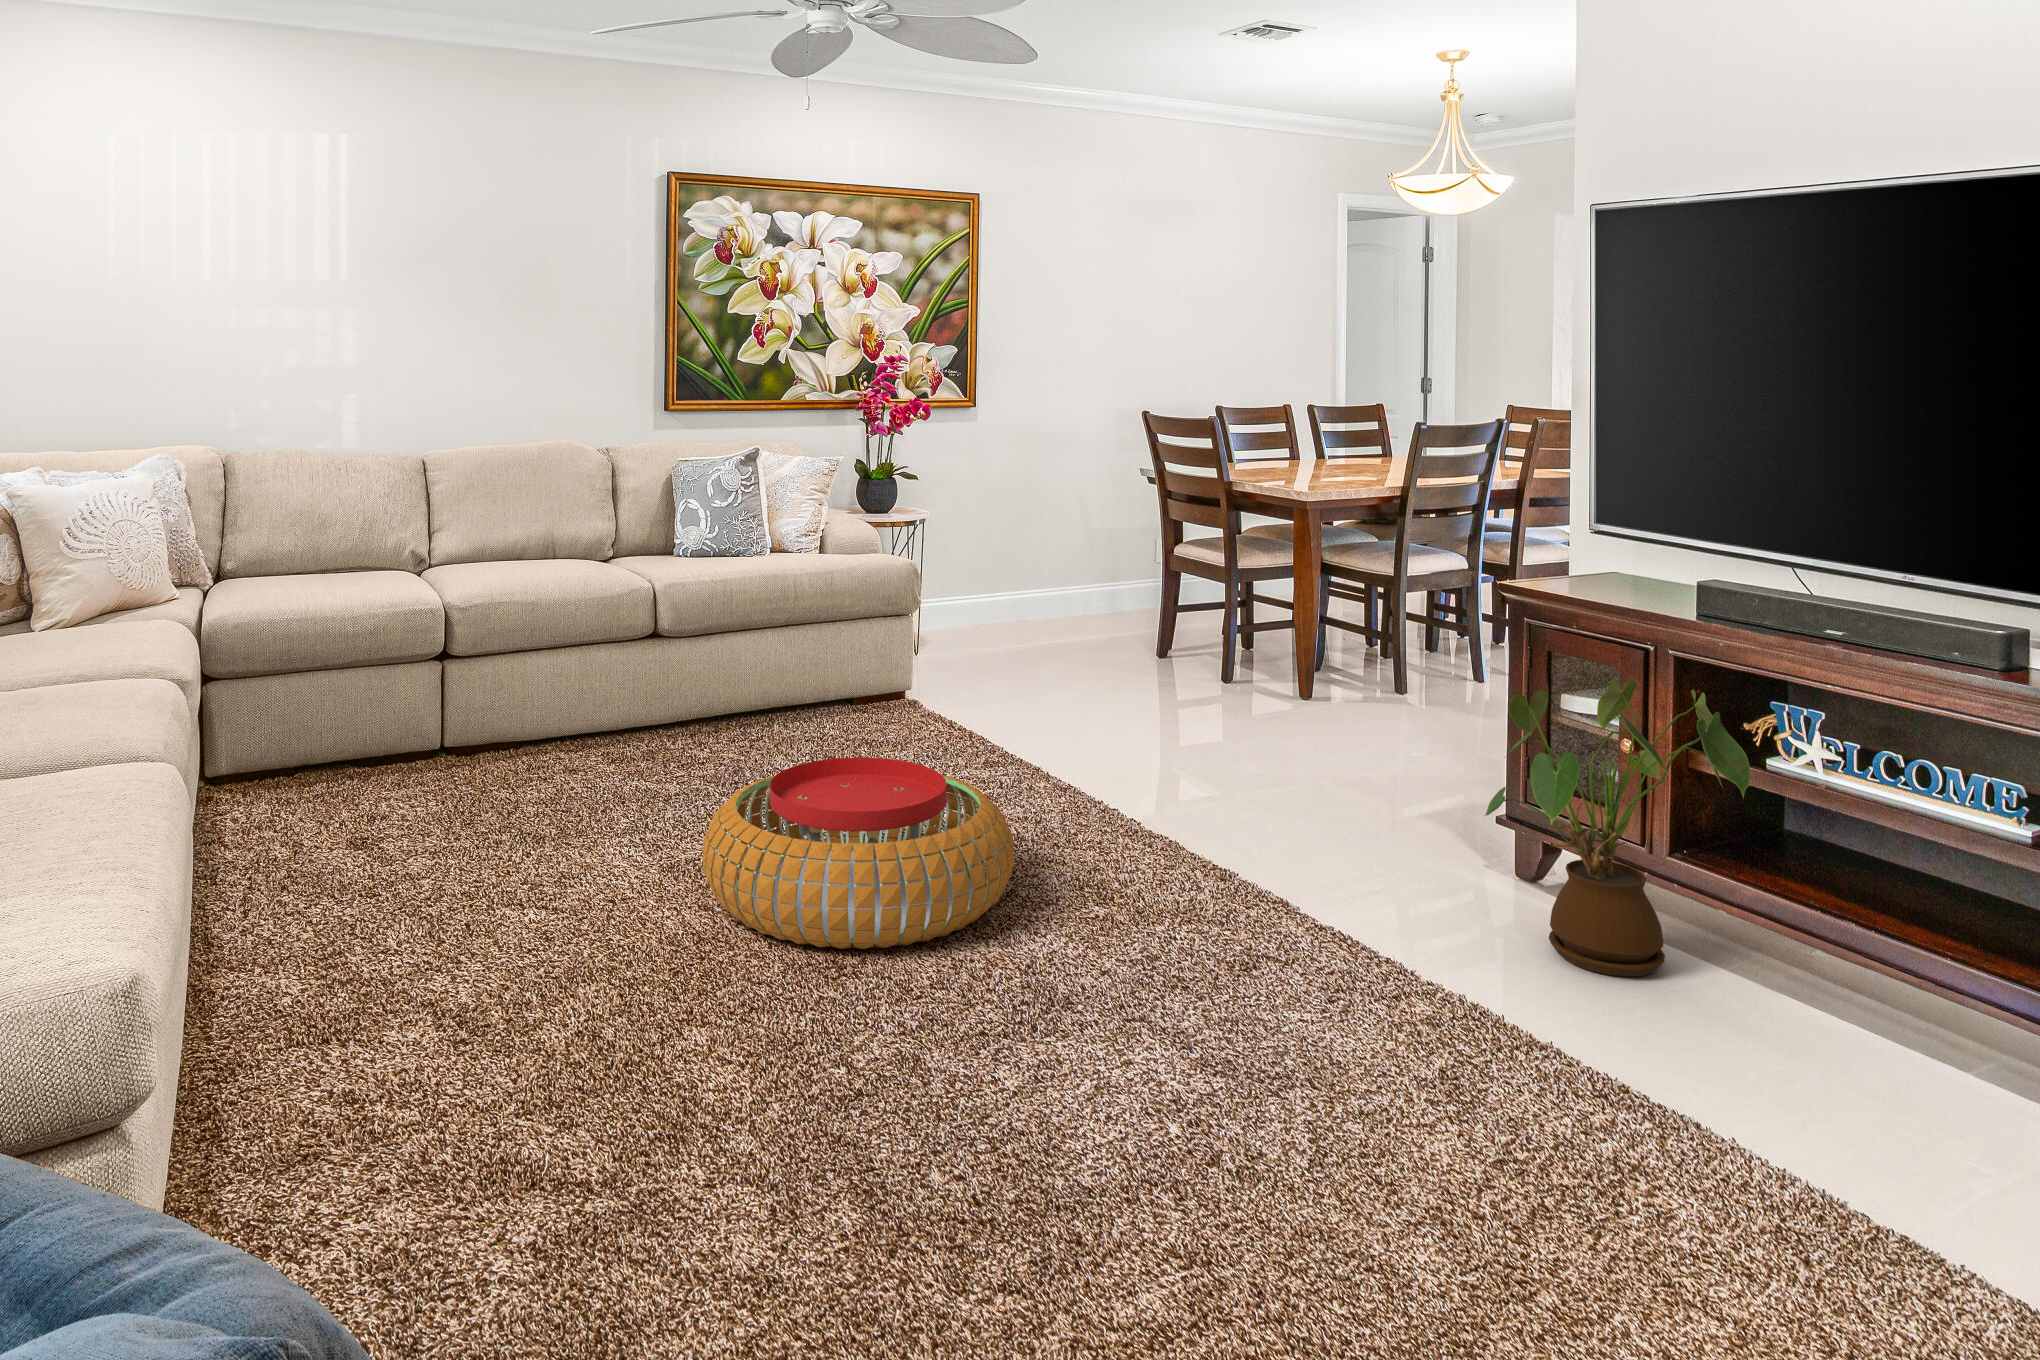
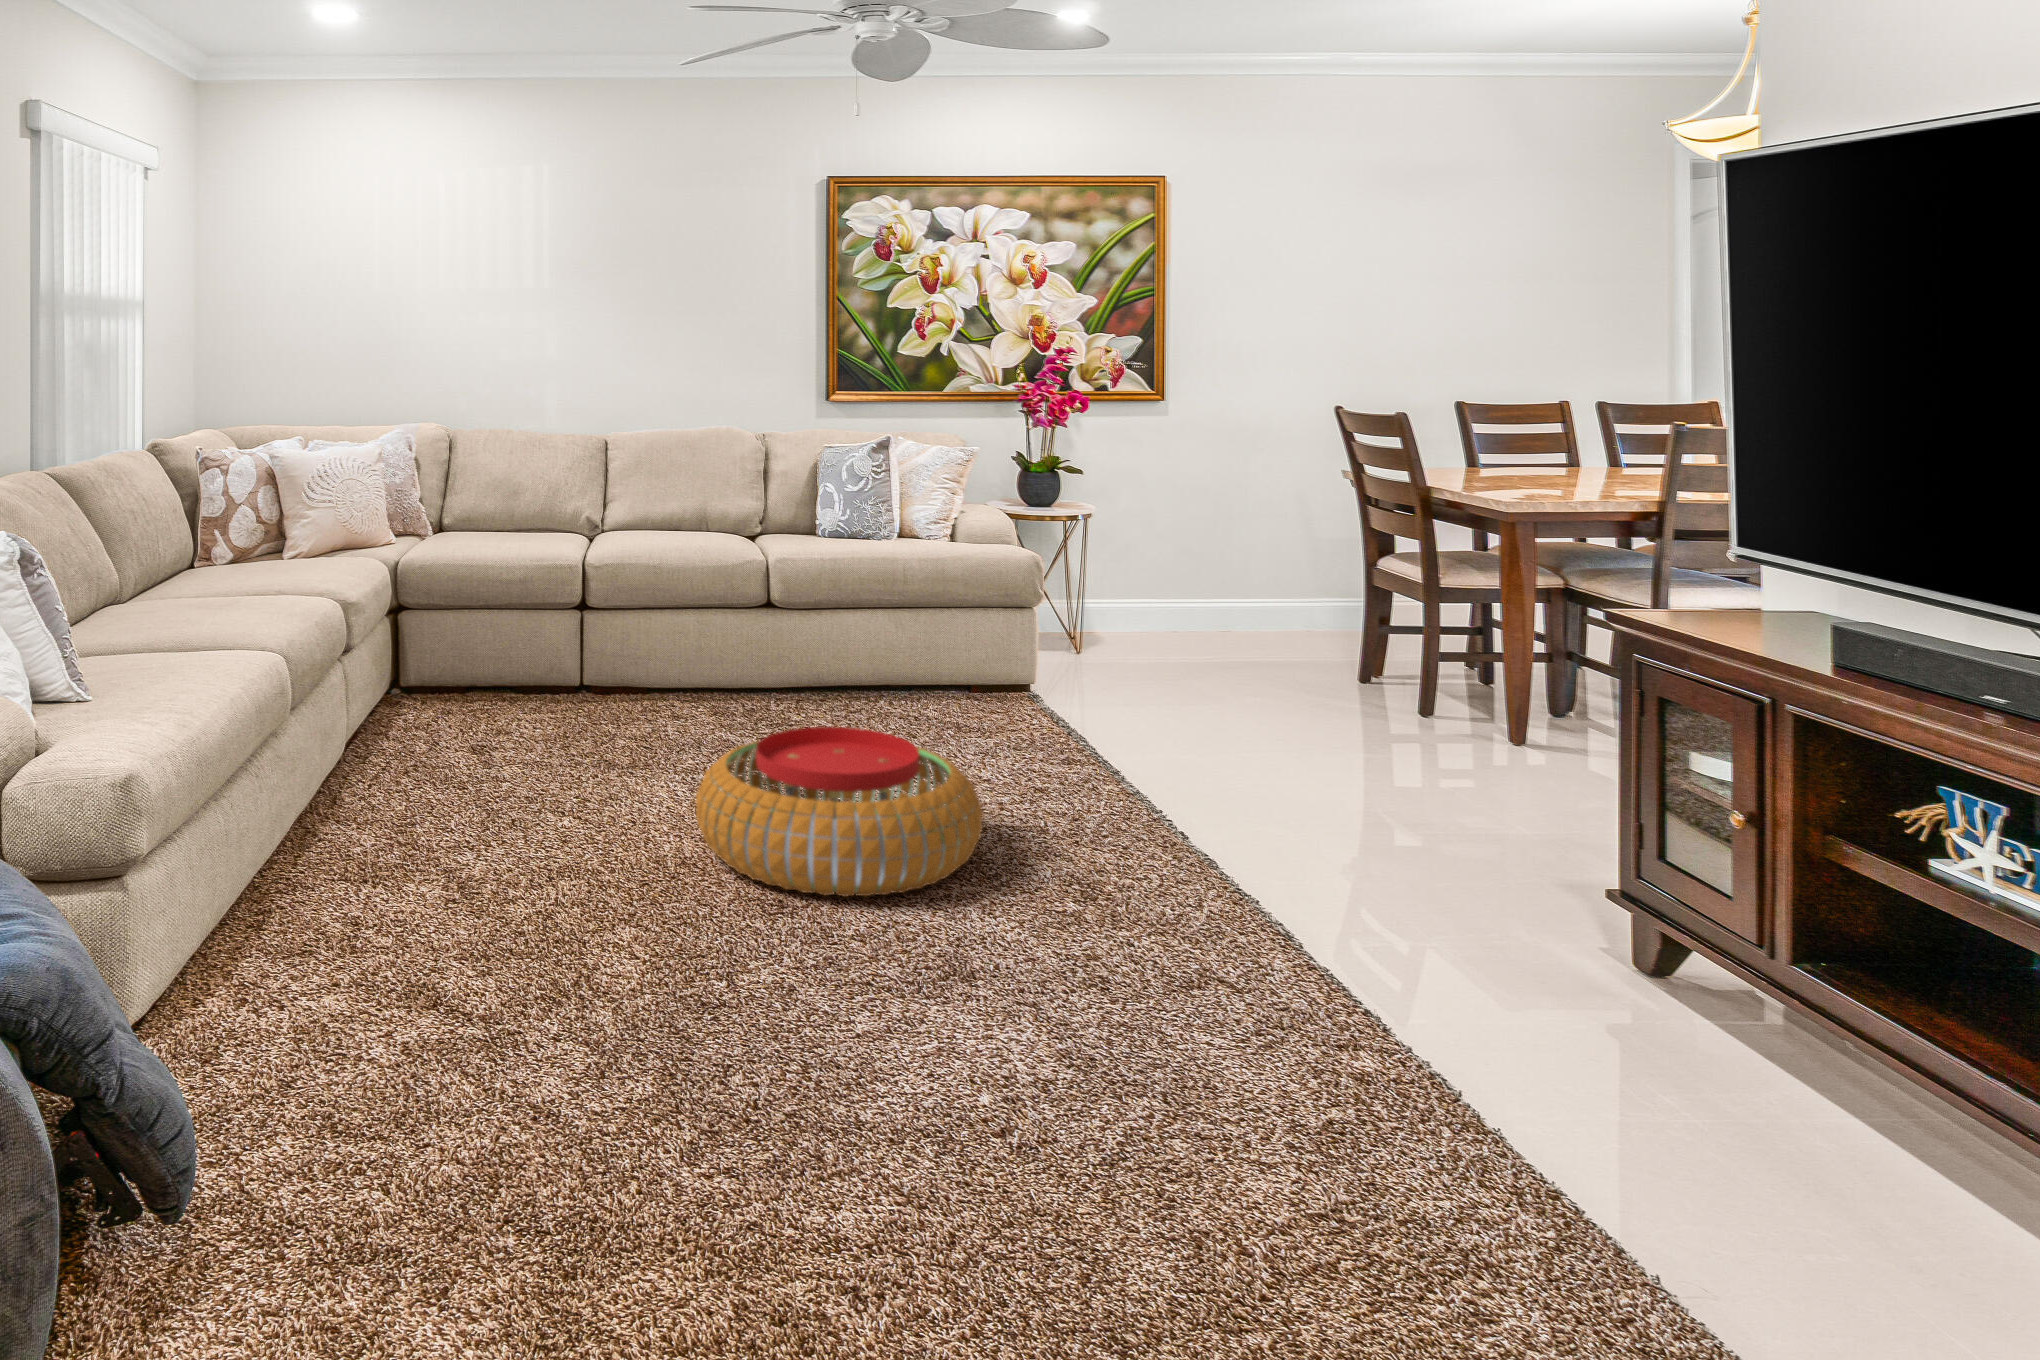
house plant: present [1484,679,1751,977] -> none [1445,732,1754,1065]

